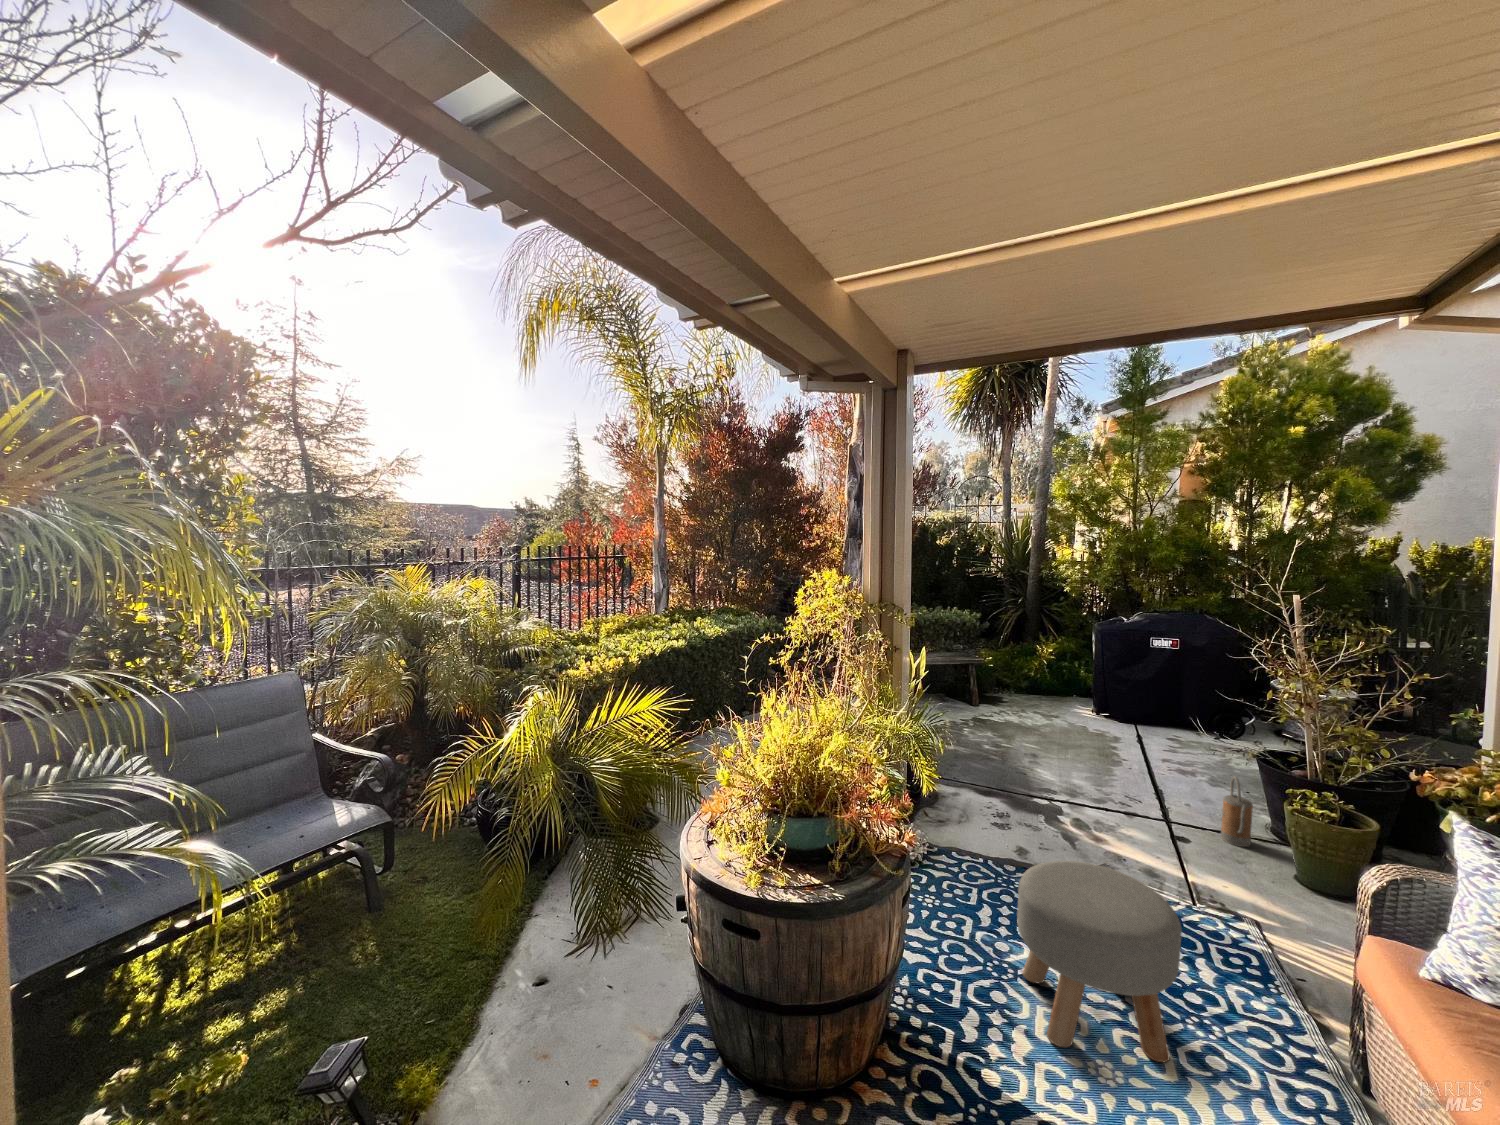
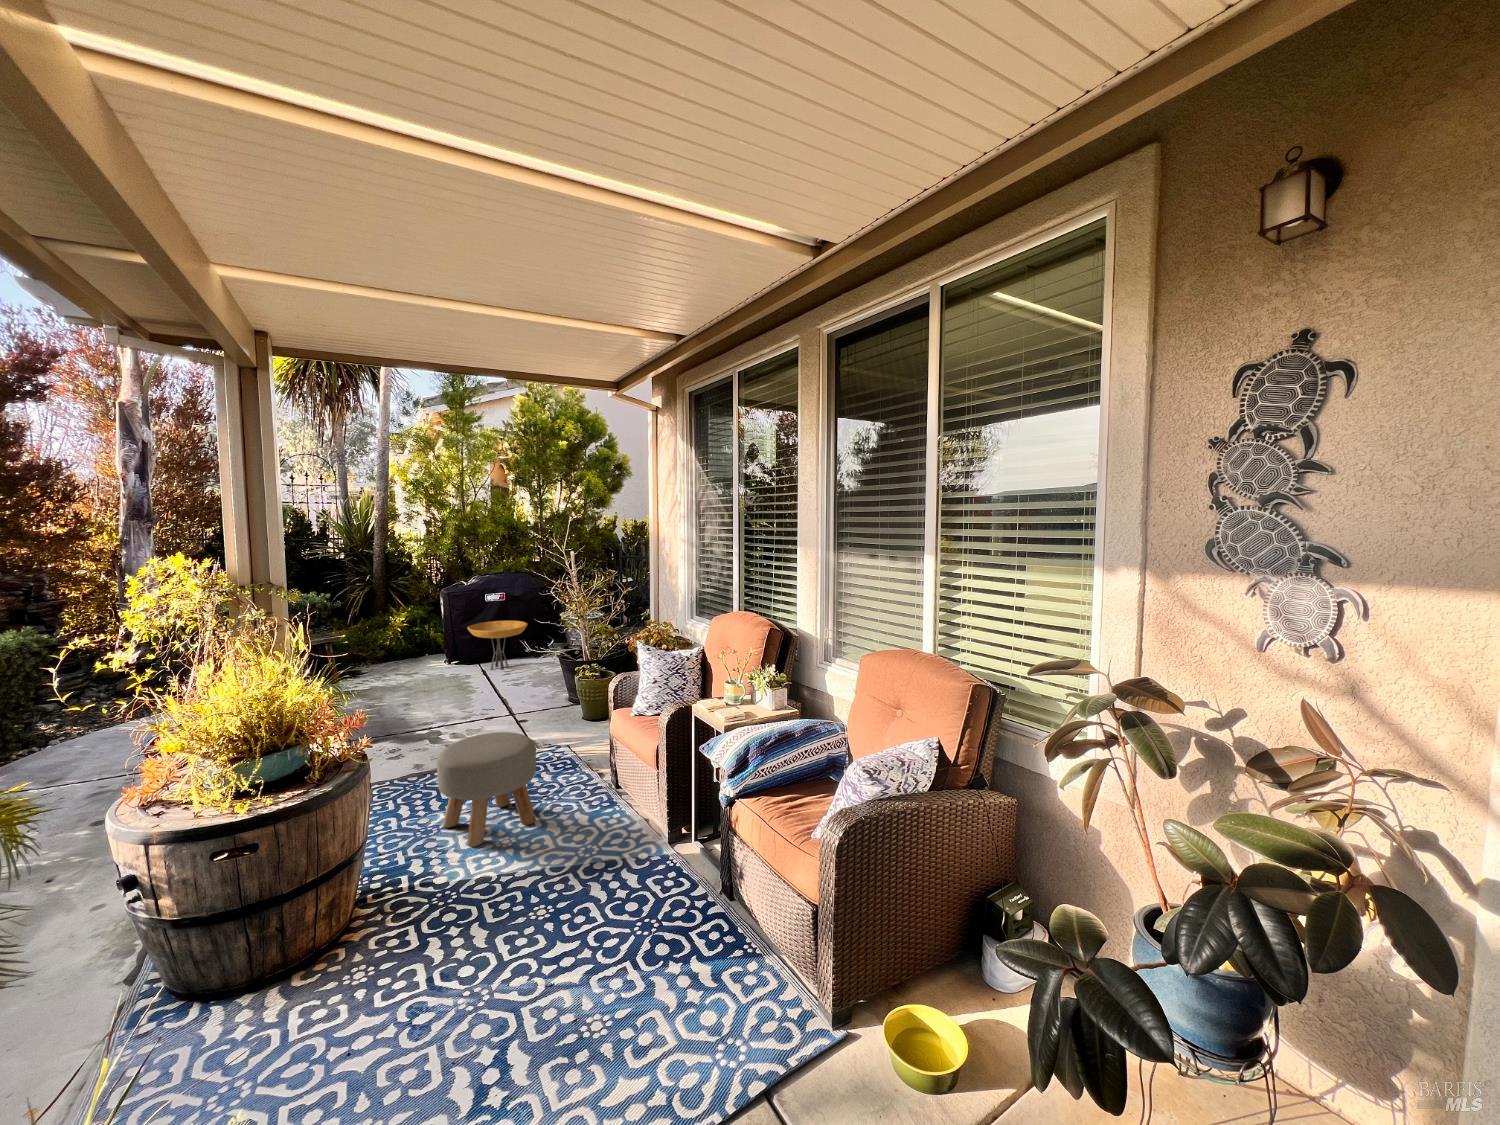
side table: none [1123,672,1212,741] -> present [467,621,528,670]
watering can: present [1221,776,1253,847] -> none [543,672,560,715]

